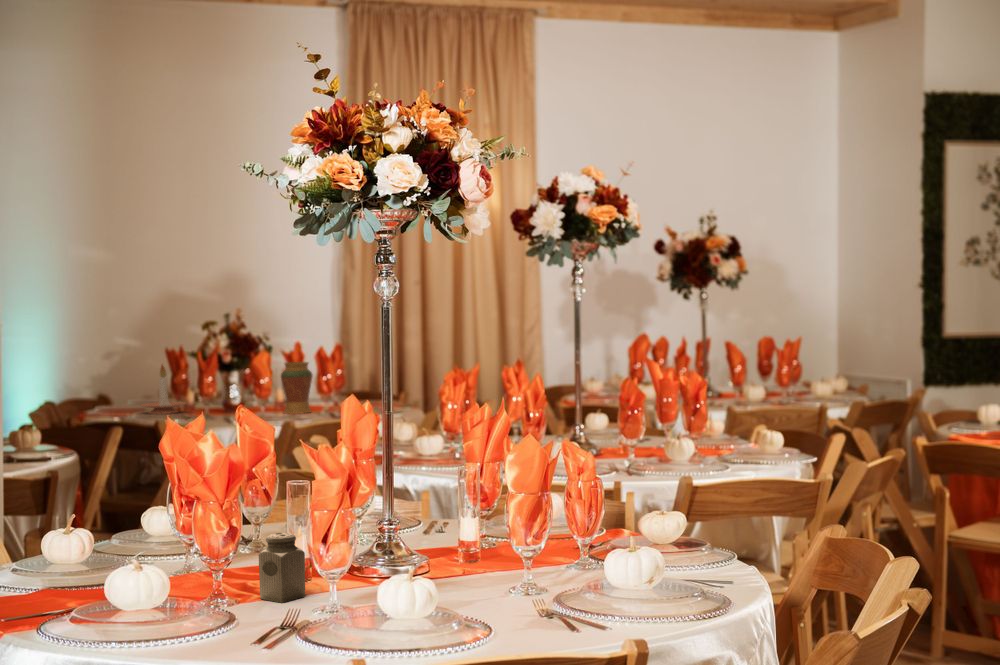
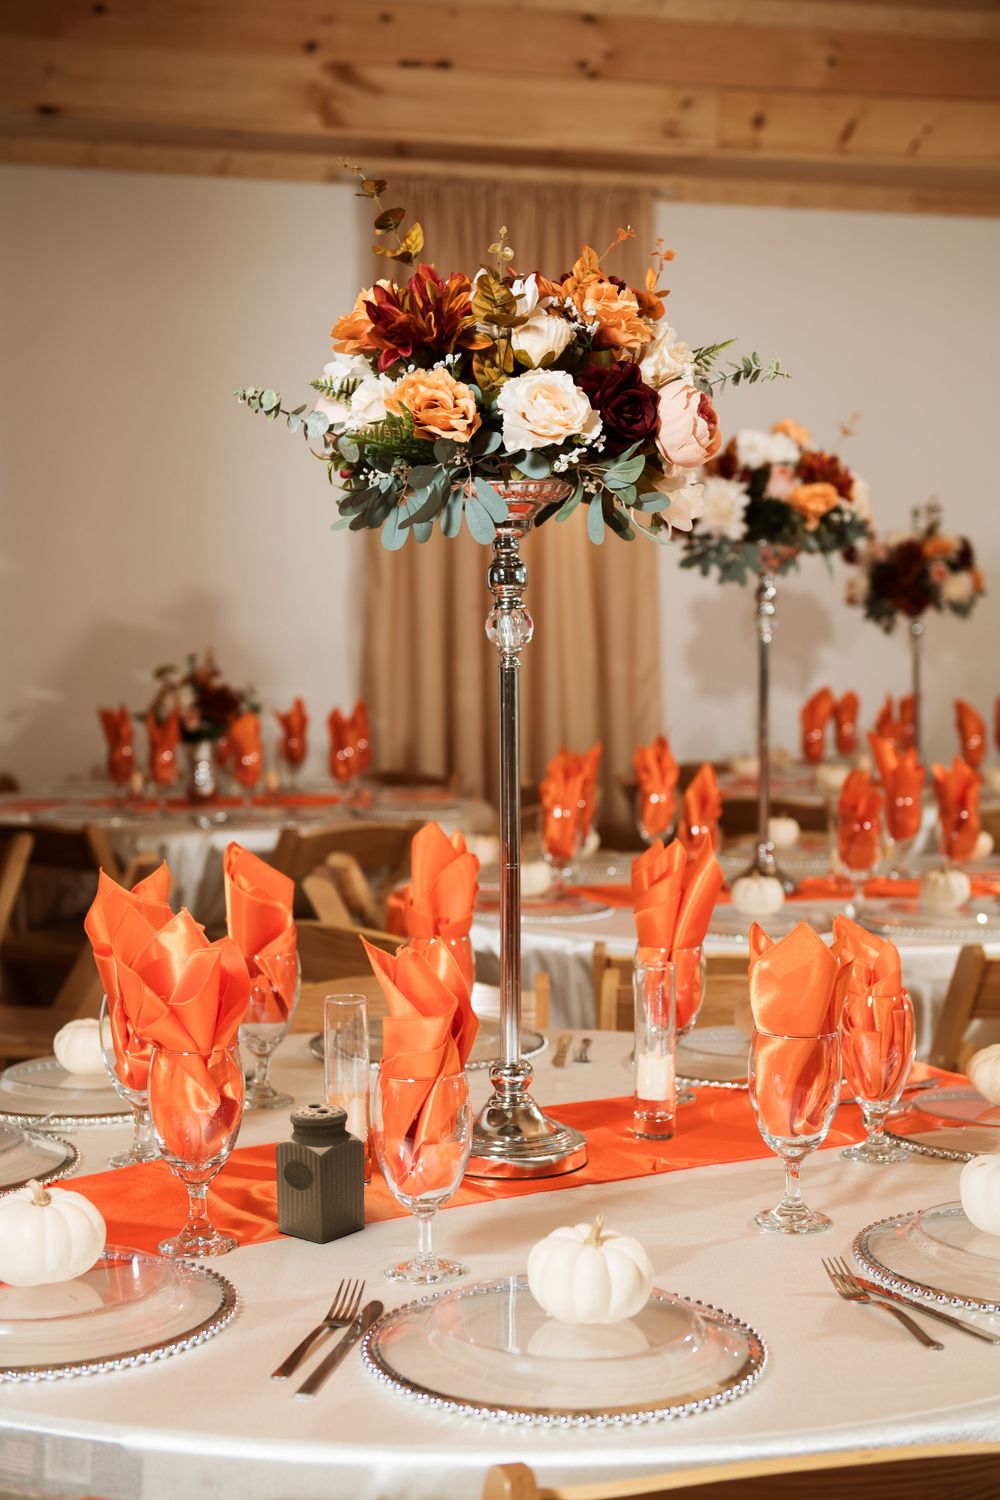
decorative vase: present [281,362,312,414] -> none [280,733,332,818]
candle holder: present [141,365,186,414] -> none [53,733,129,814]

